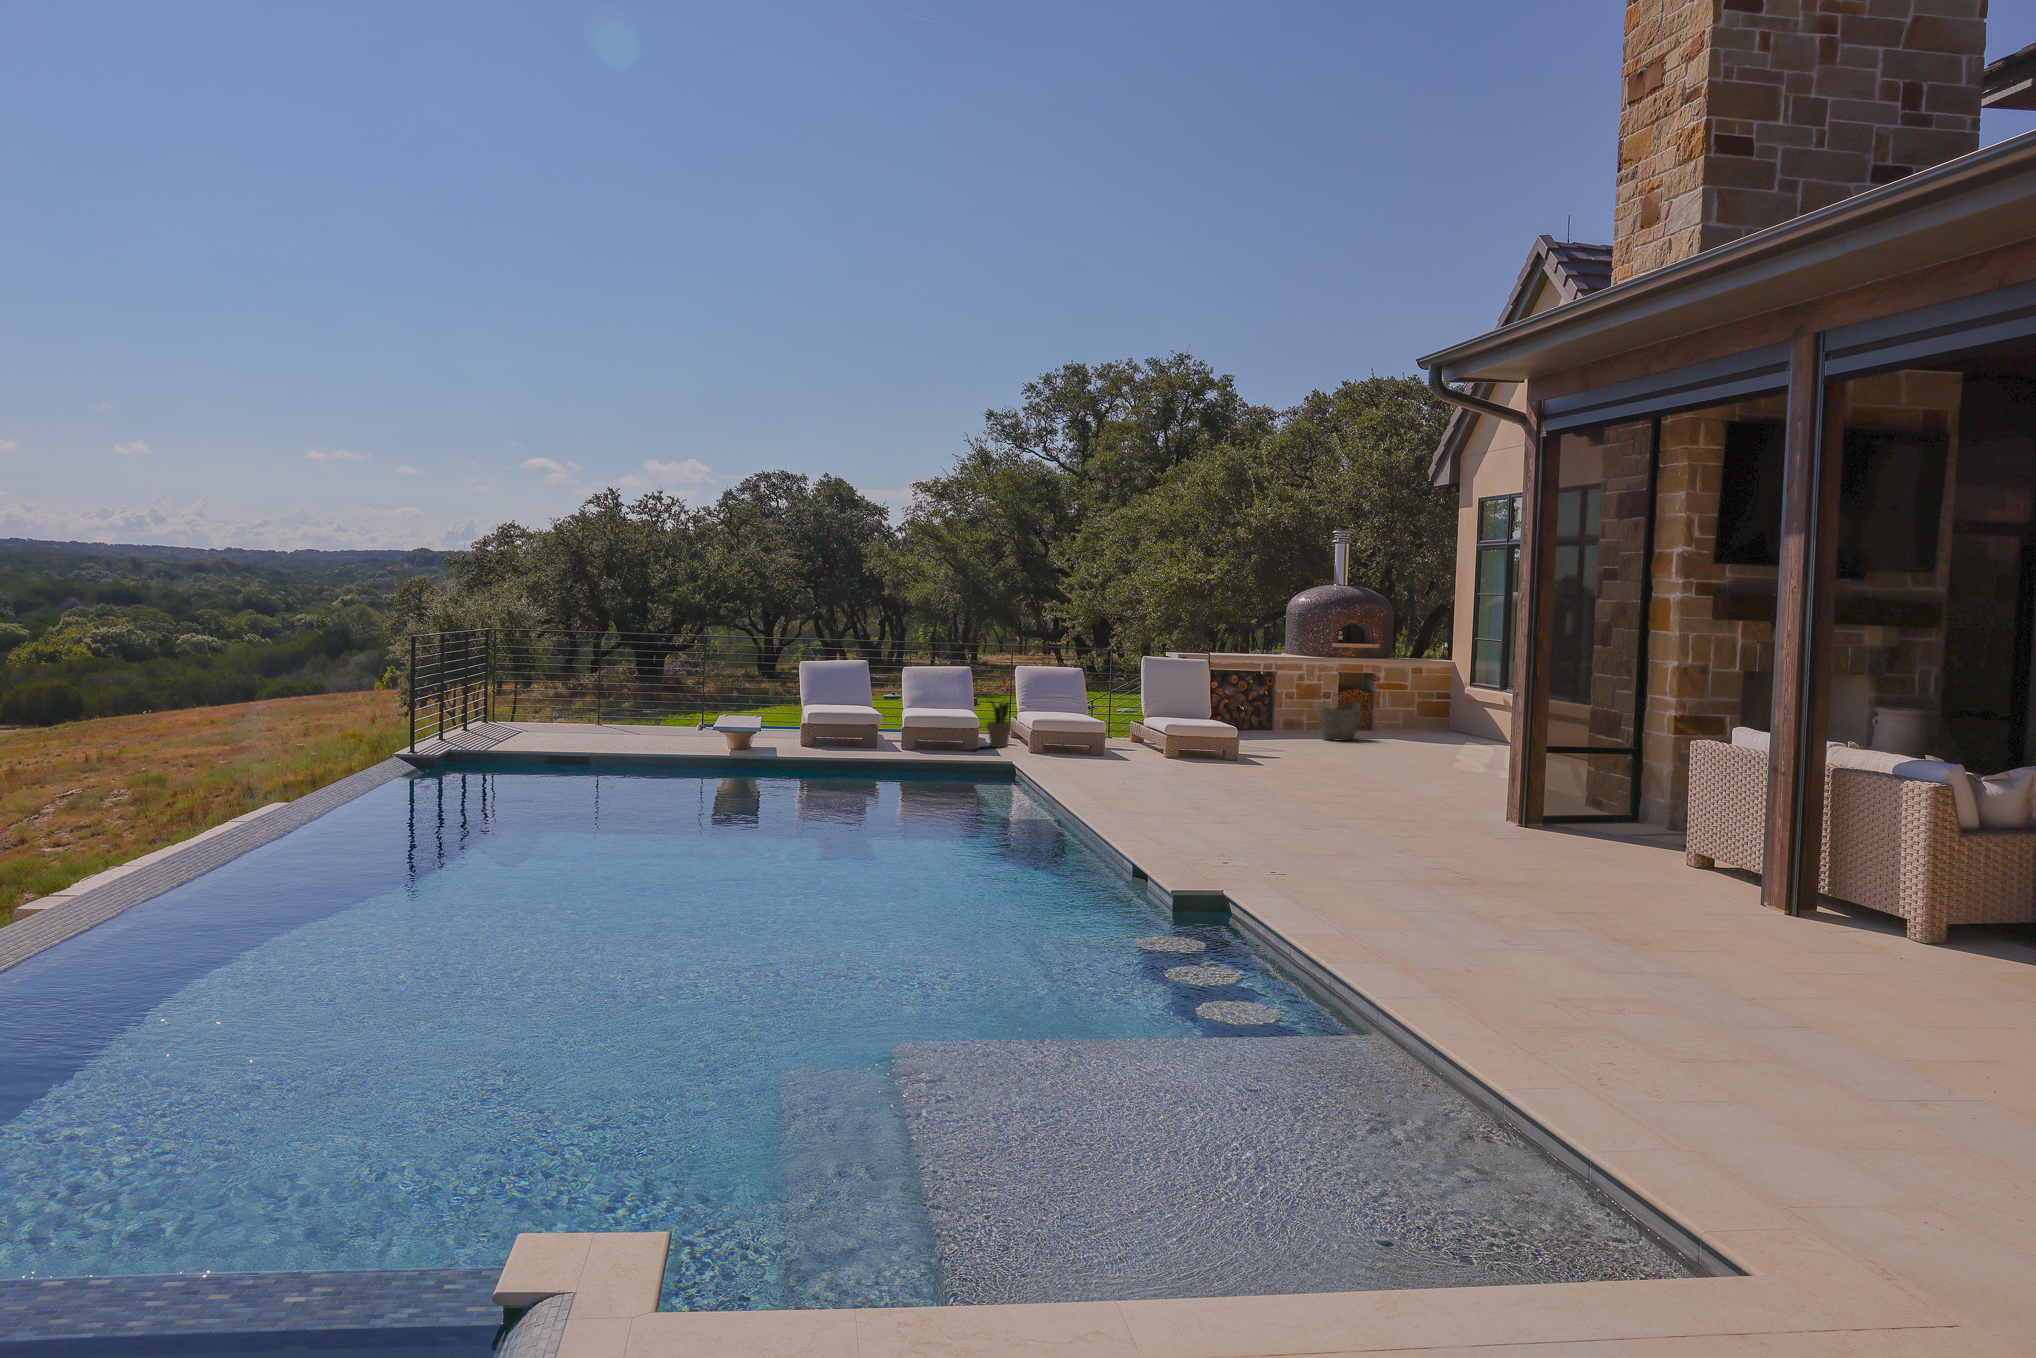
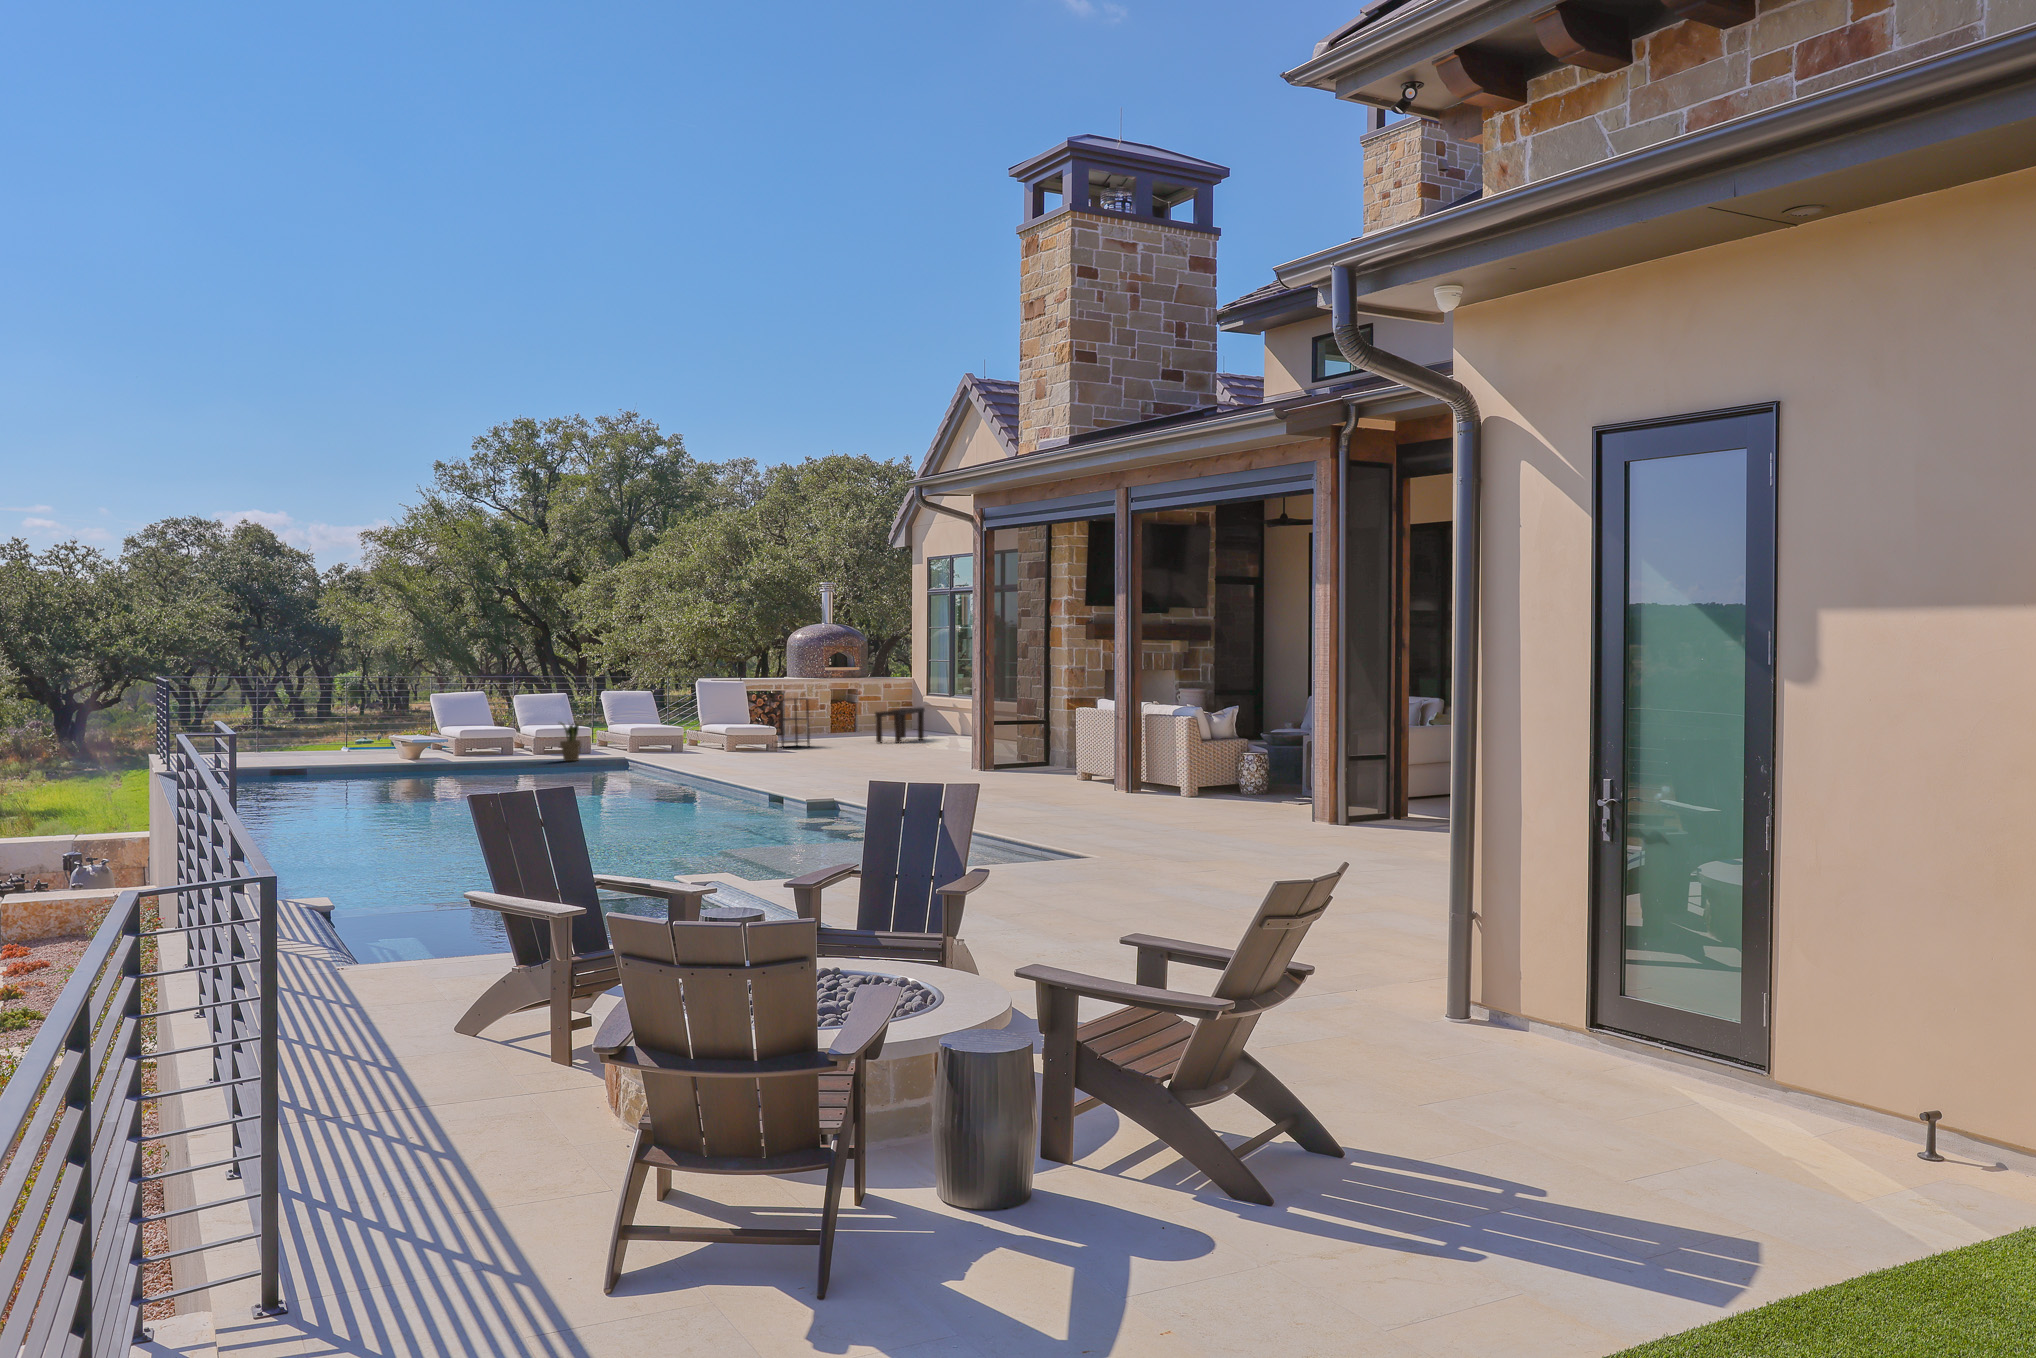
side table: none [1255,678,1304,742] -> present [769,698,810,747]
woven basket: present [1318,692,1360,741] -> none [818,708,850,745]
bench: none [1394,696,1465,743] -> present [875,707,925,743]

